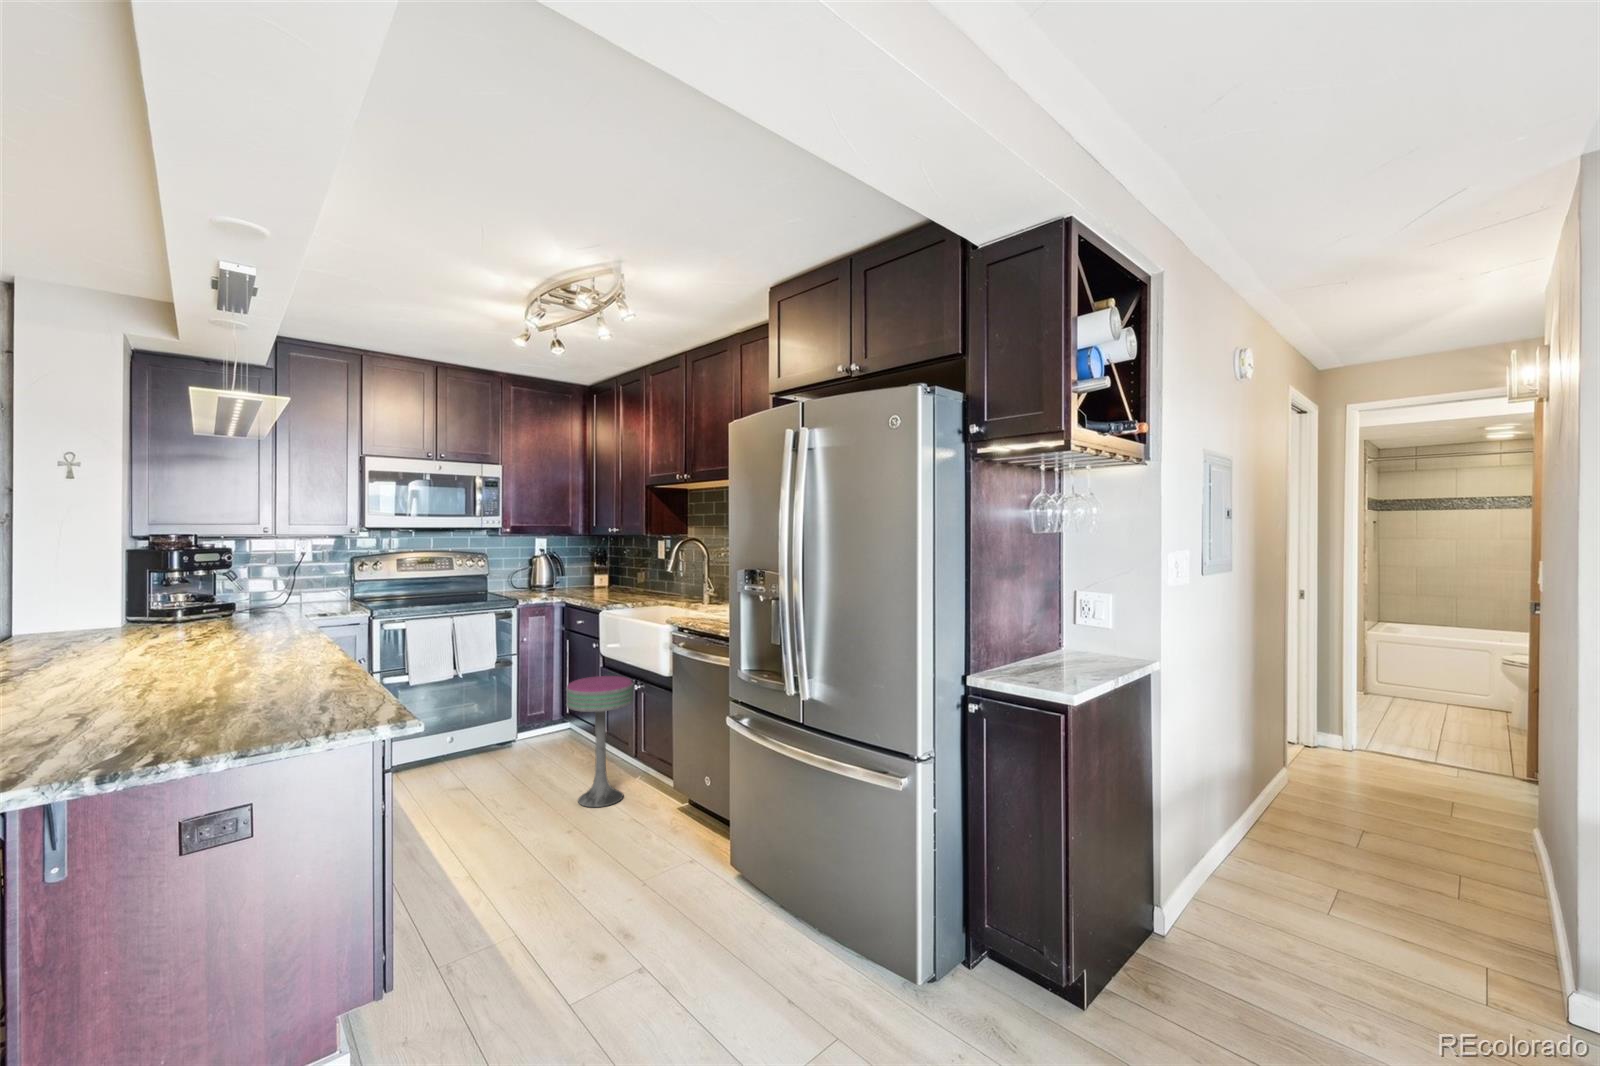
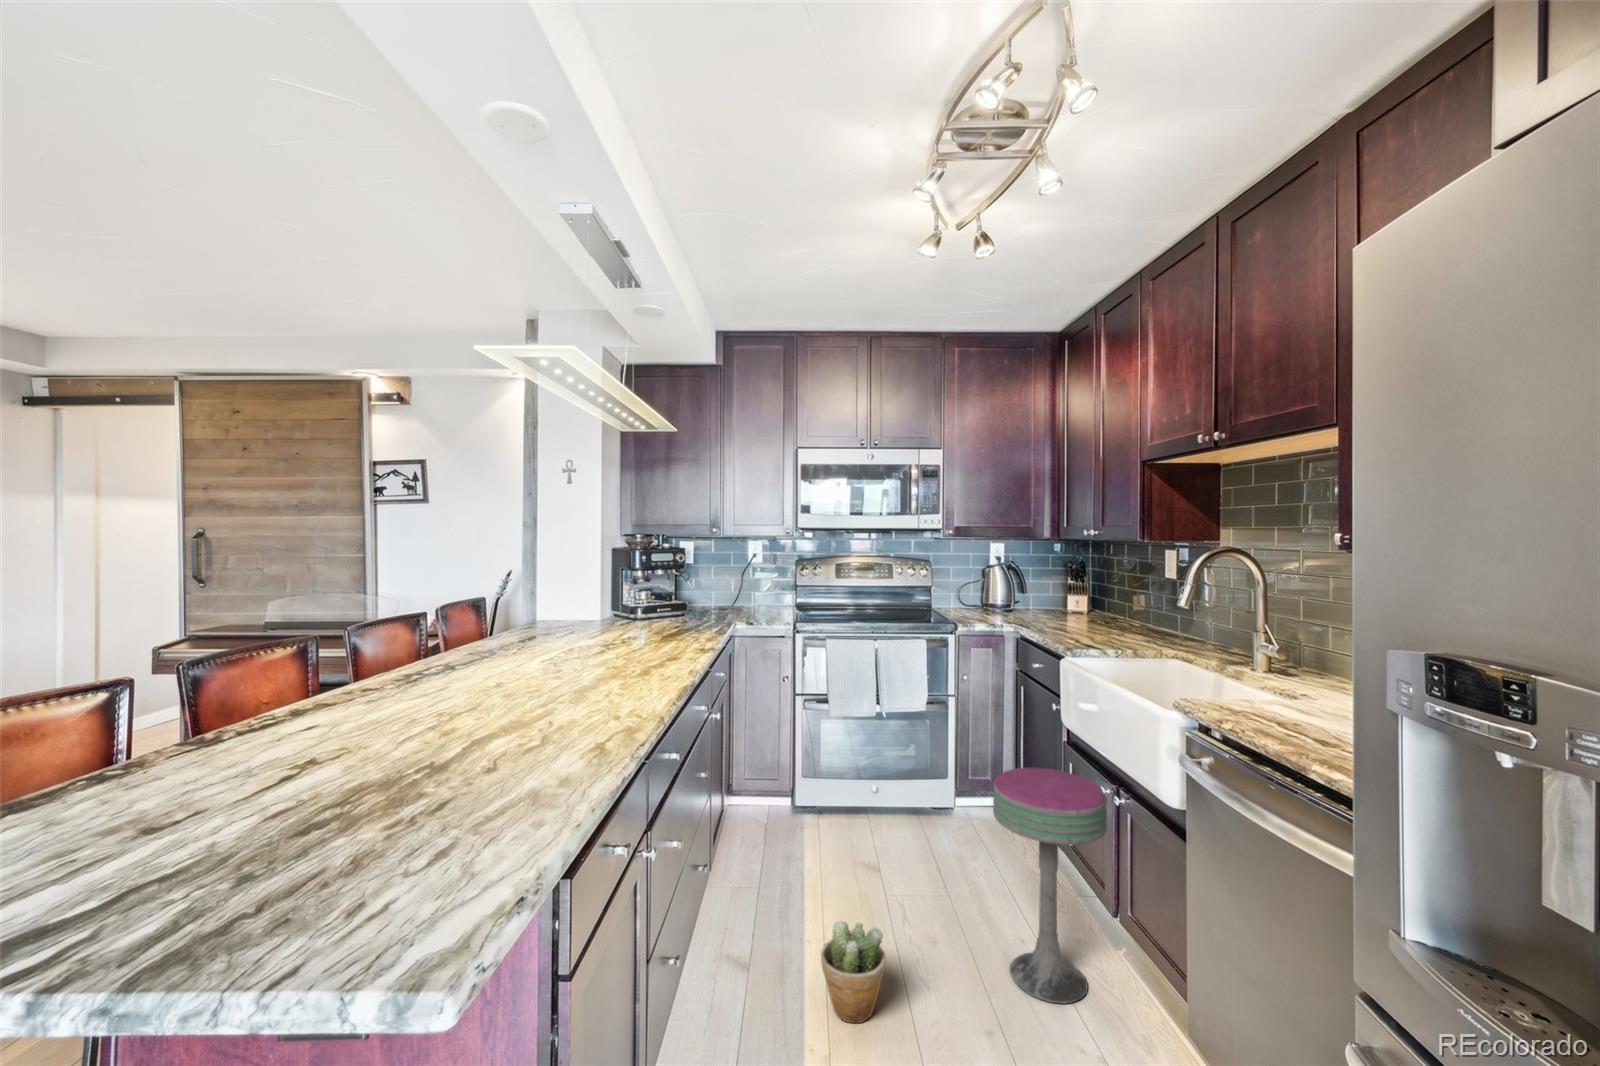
potted plant: none [458,786,505,852] -> present [821,921,886,1023]

